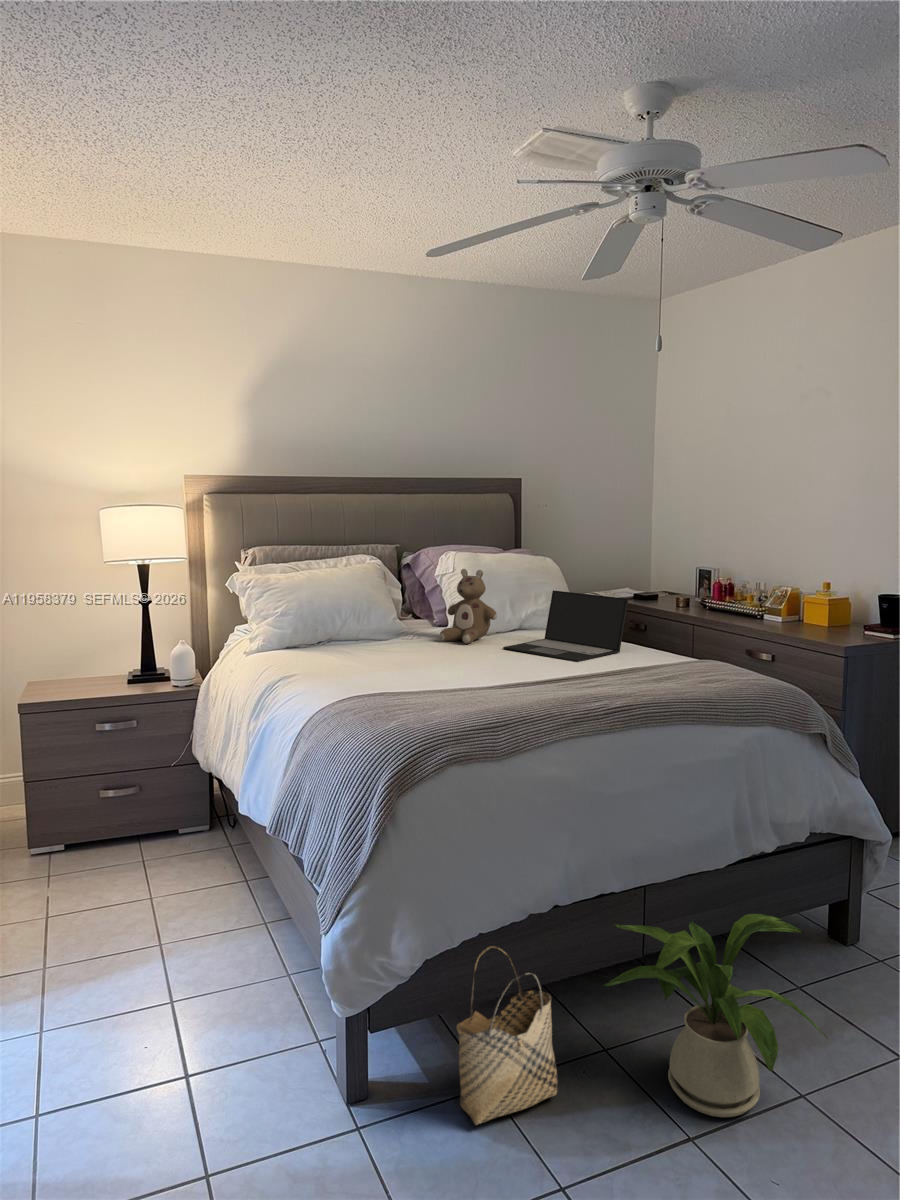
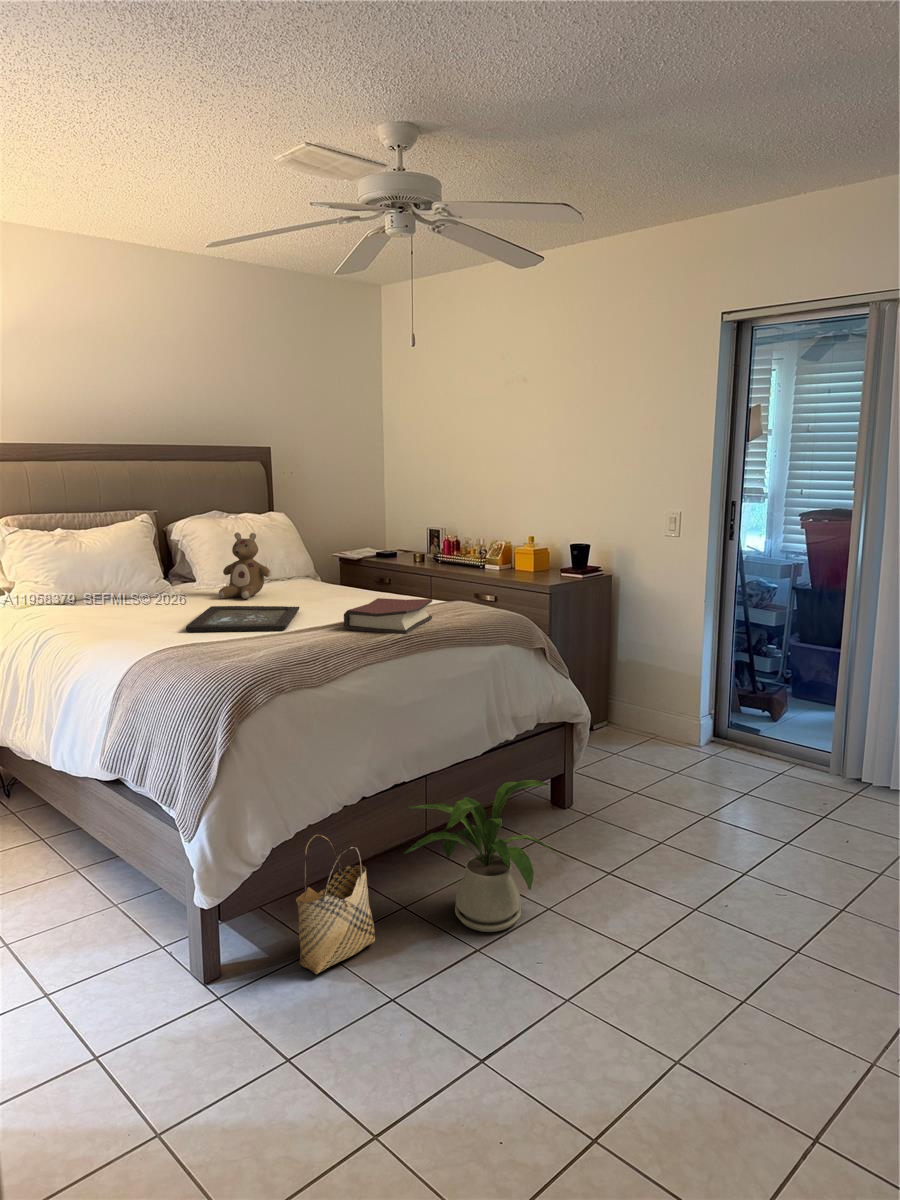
laptop: present [503,590,628,662] -> none [281,549,386,608]
tray: none [383,651,518,687] -> present [186,606,300,632]
hardback book: none [558,654,672,703] -> present [344,598,432,634]

